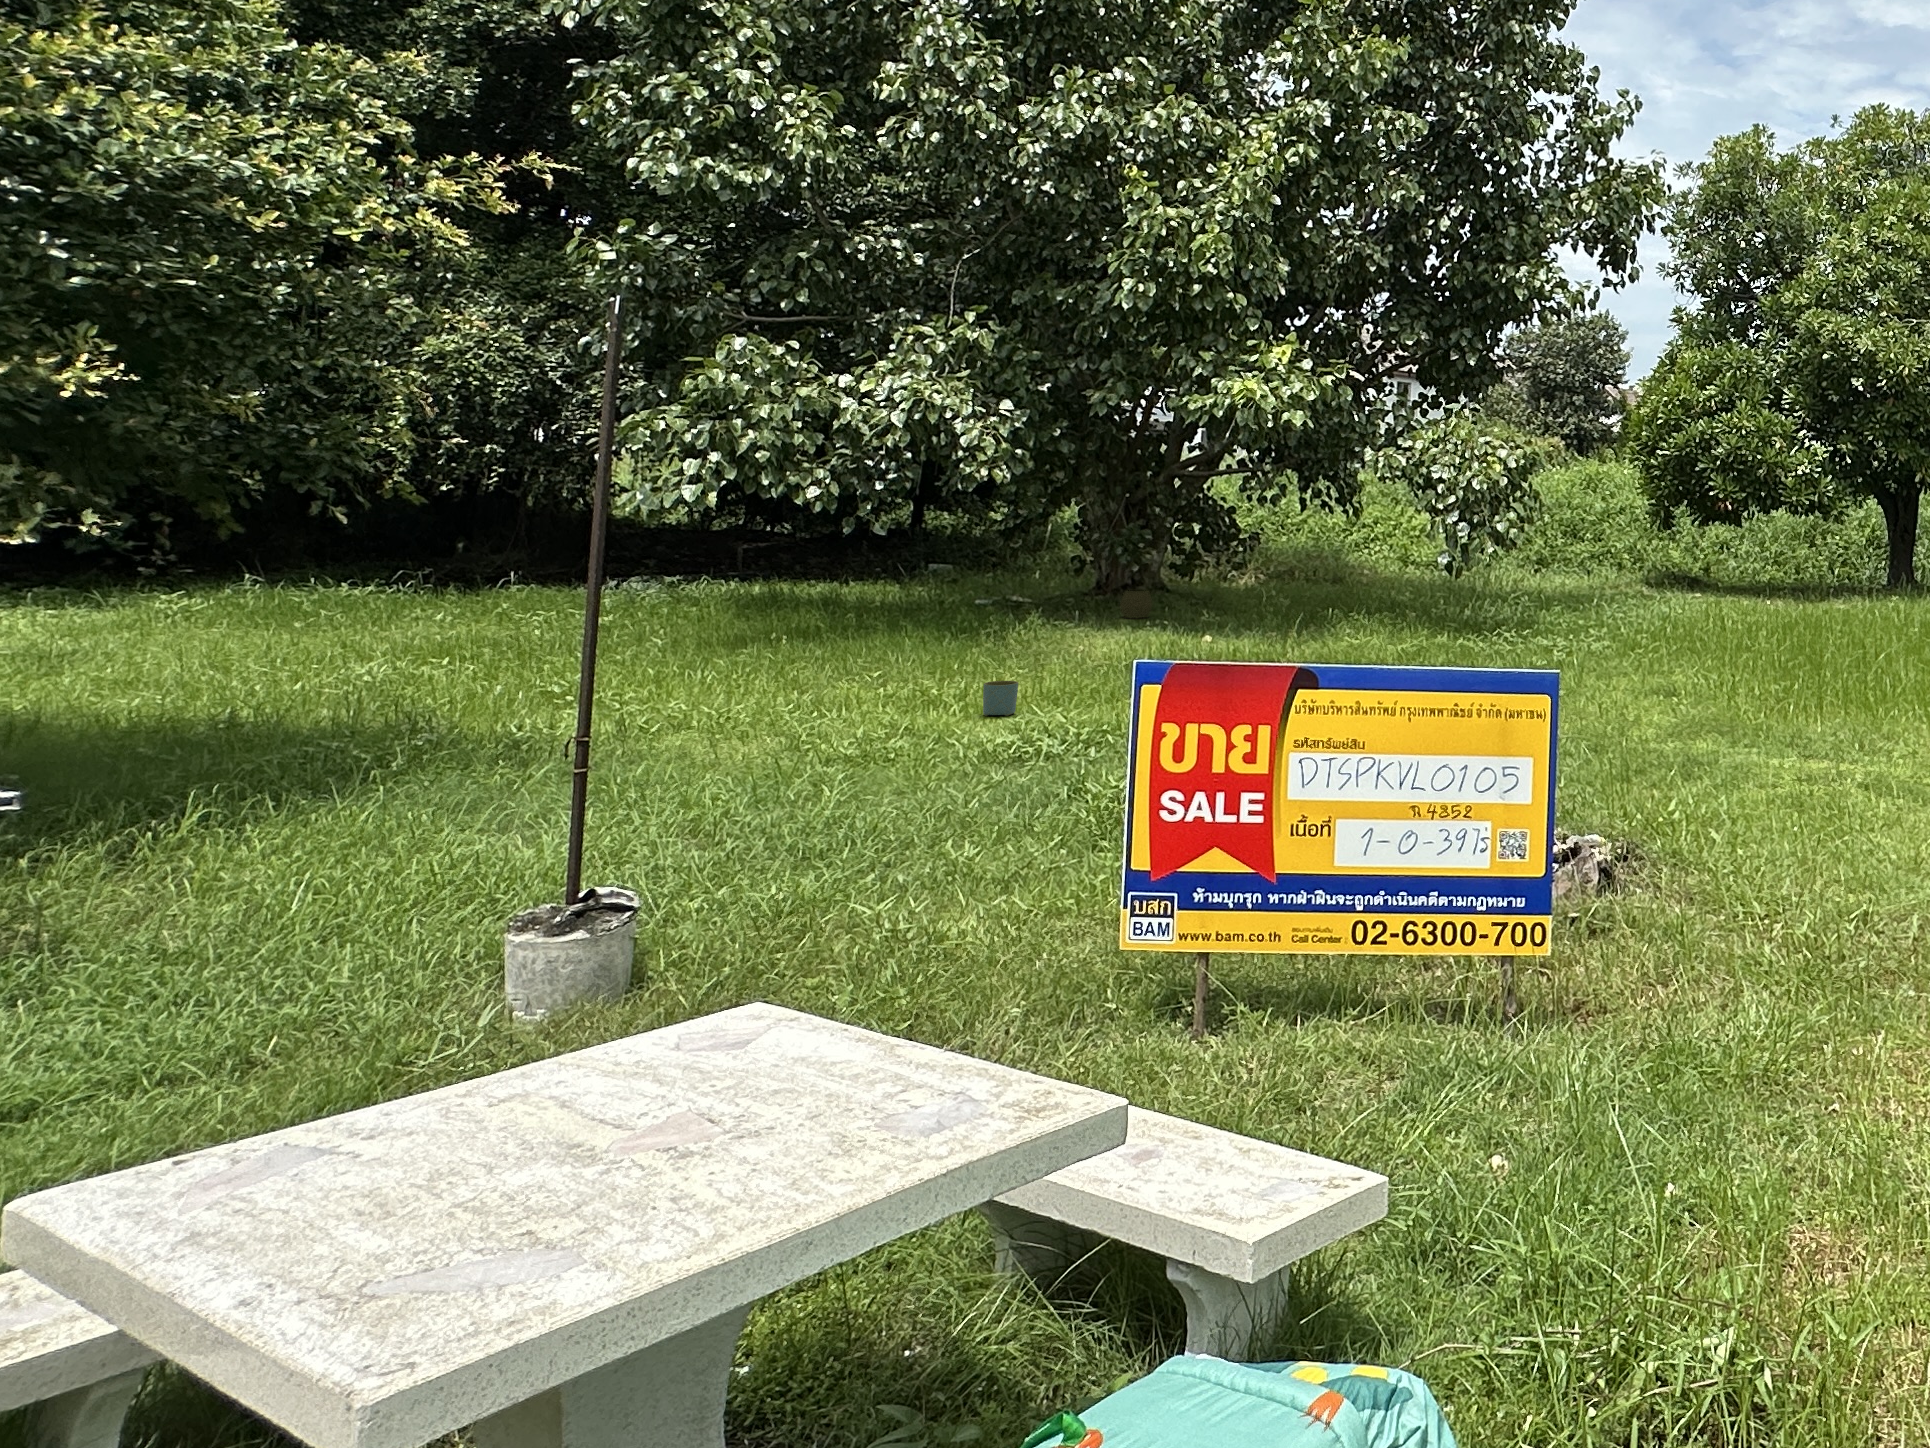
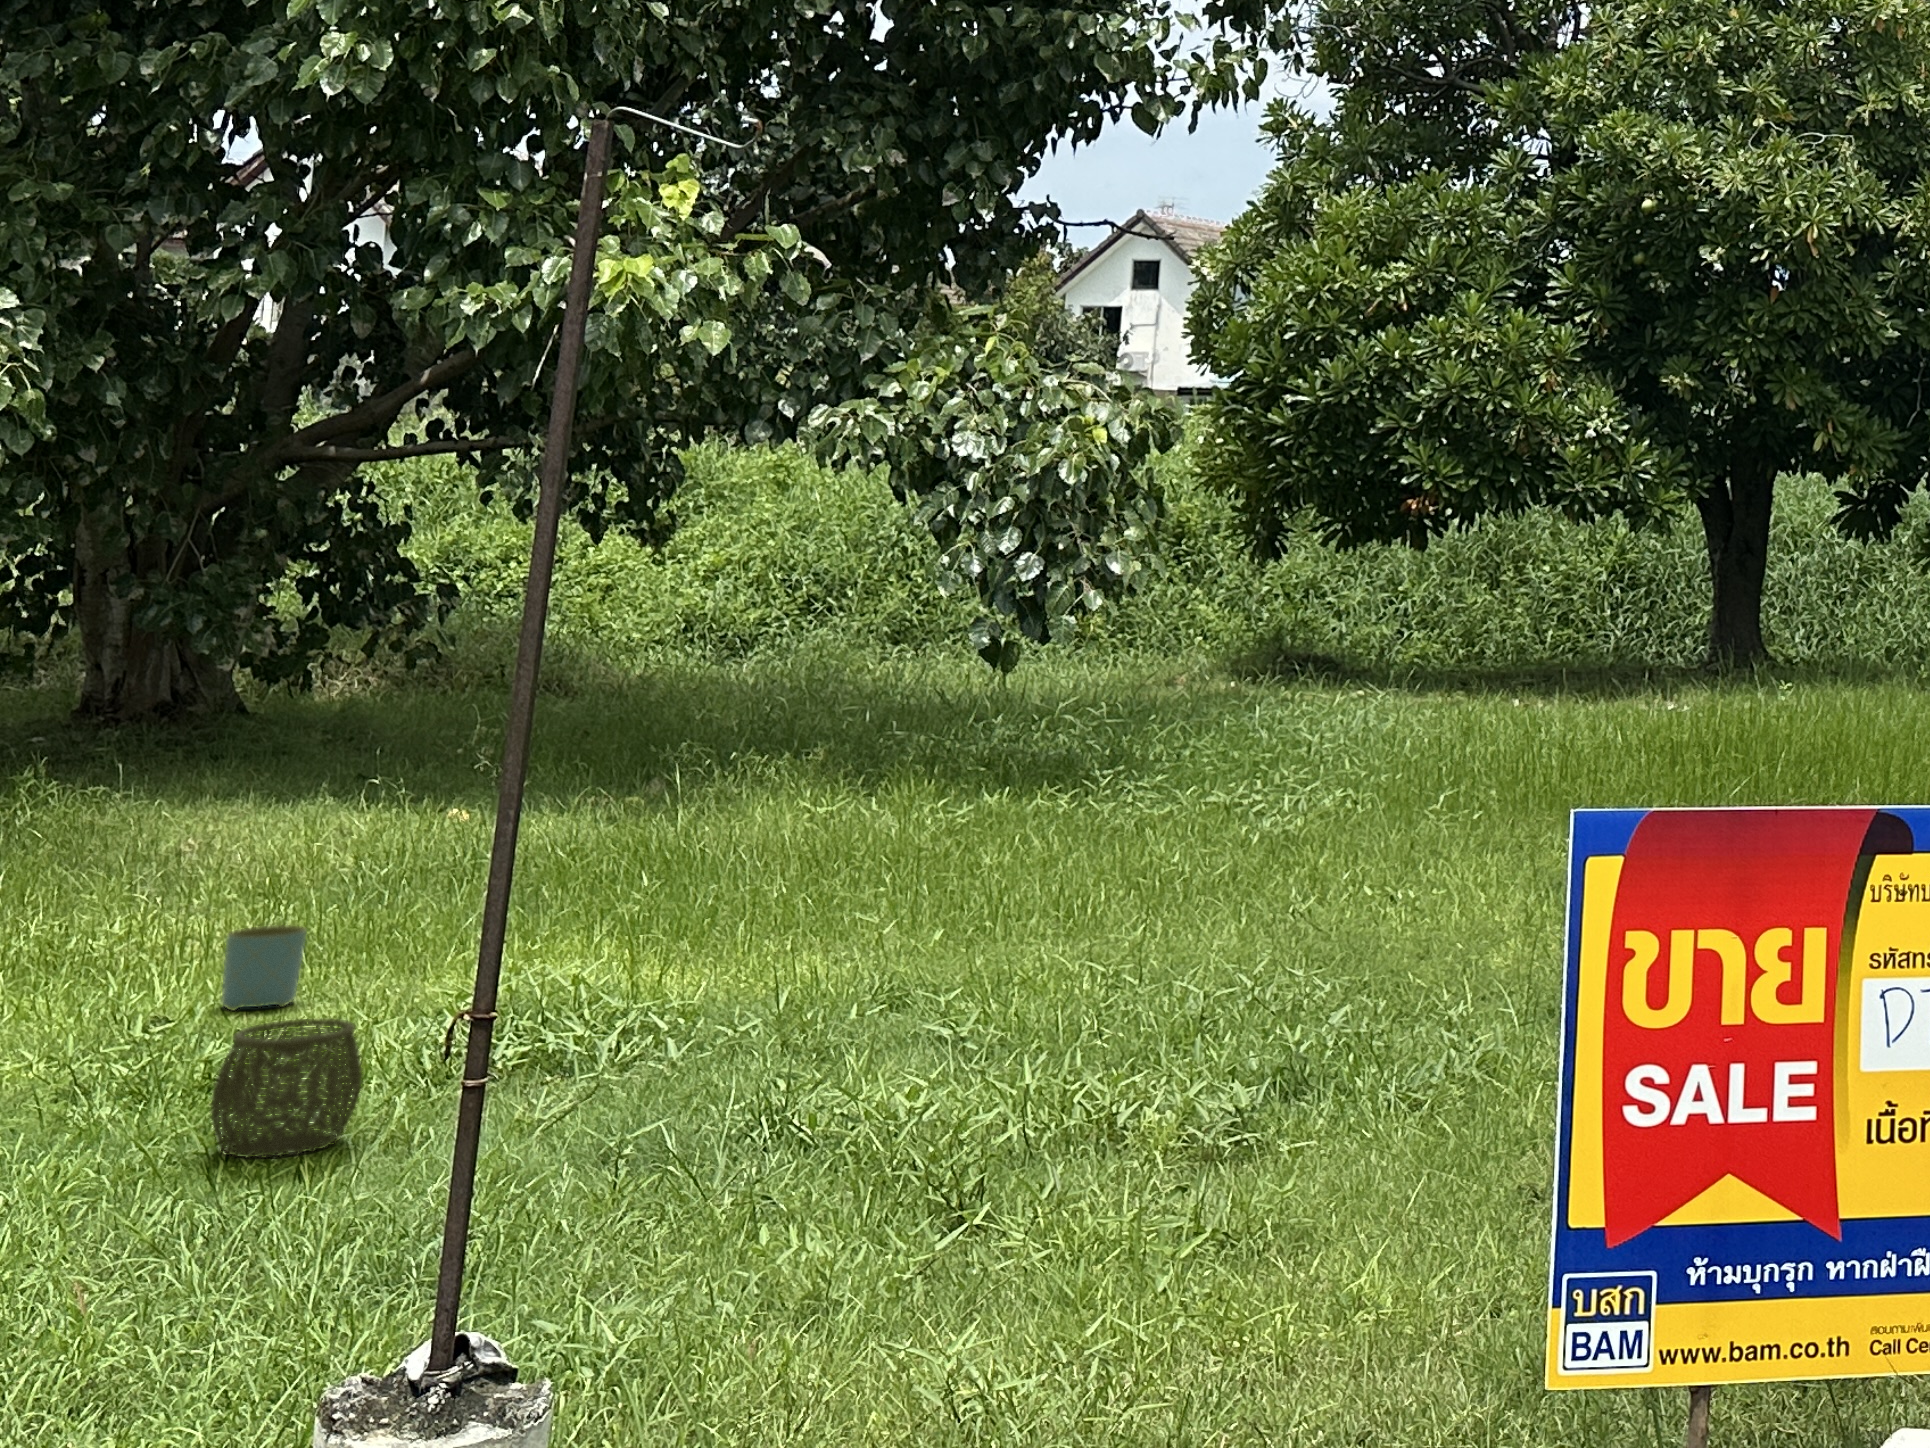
woven basket: present [1120,591,1152,618] -> present [211,1019,363,1158]

